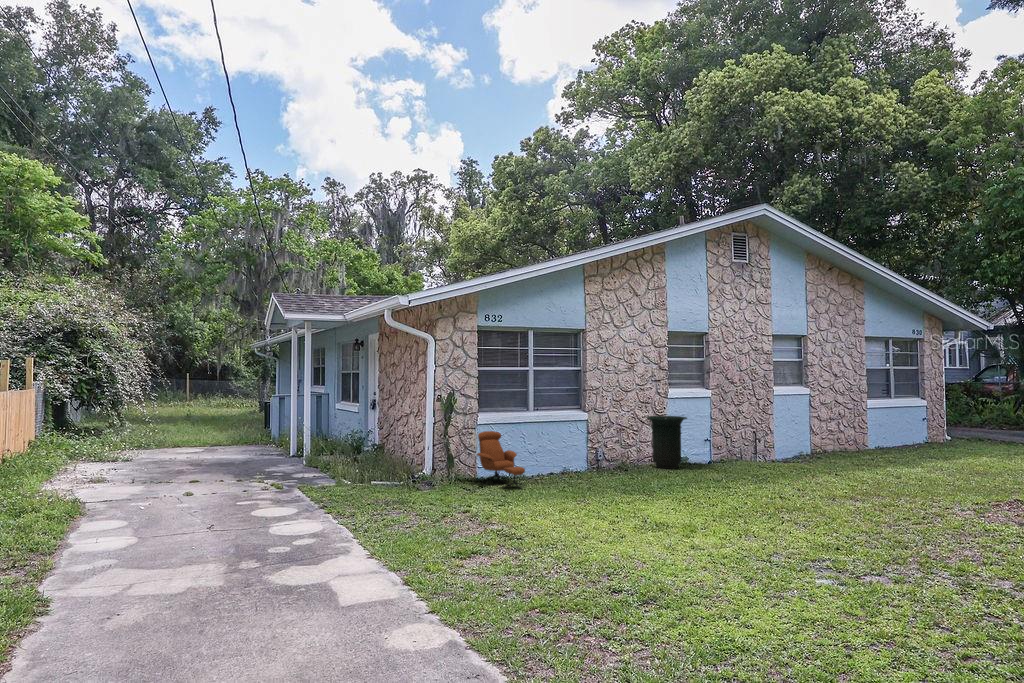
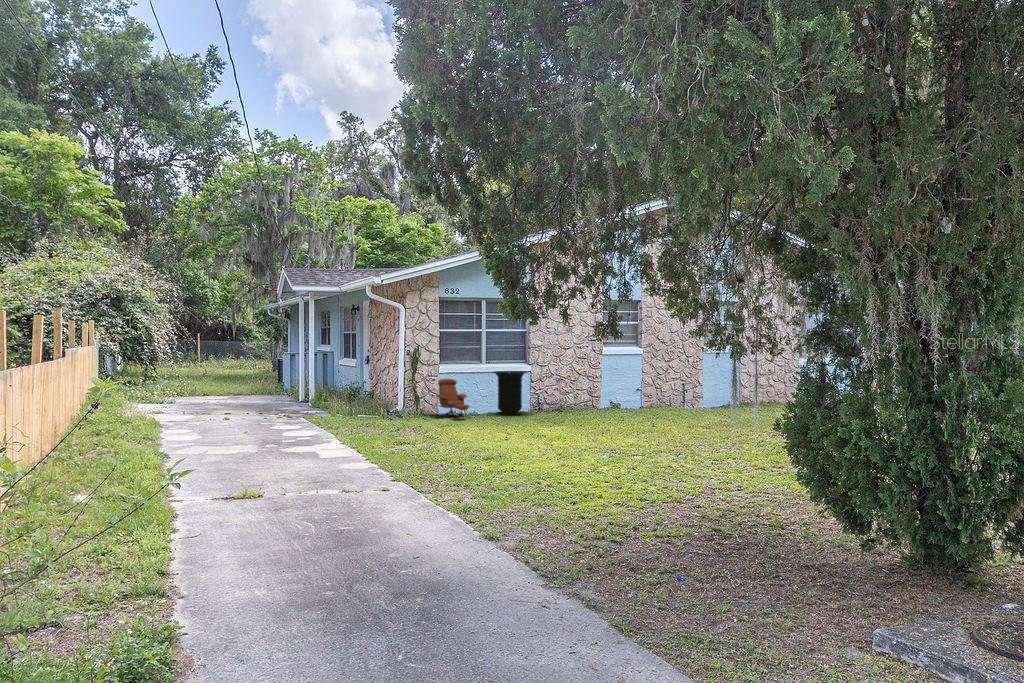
trash can: present [646,416,687,469] -> present [493,371,527,415]

